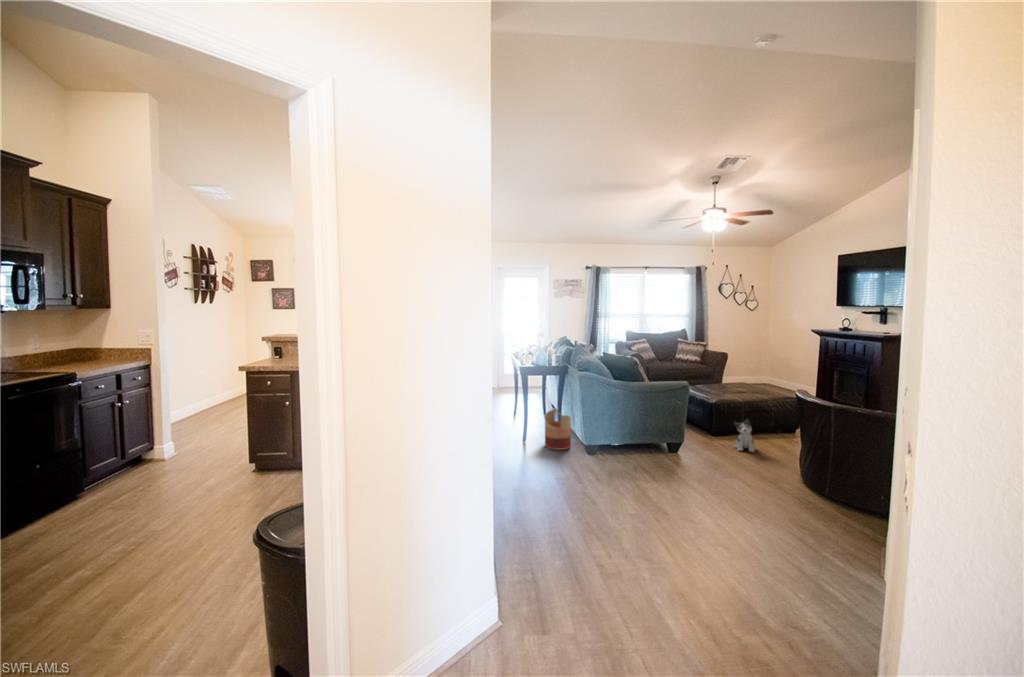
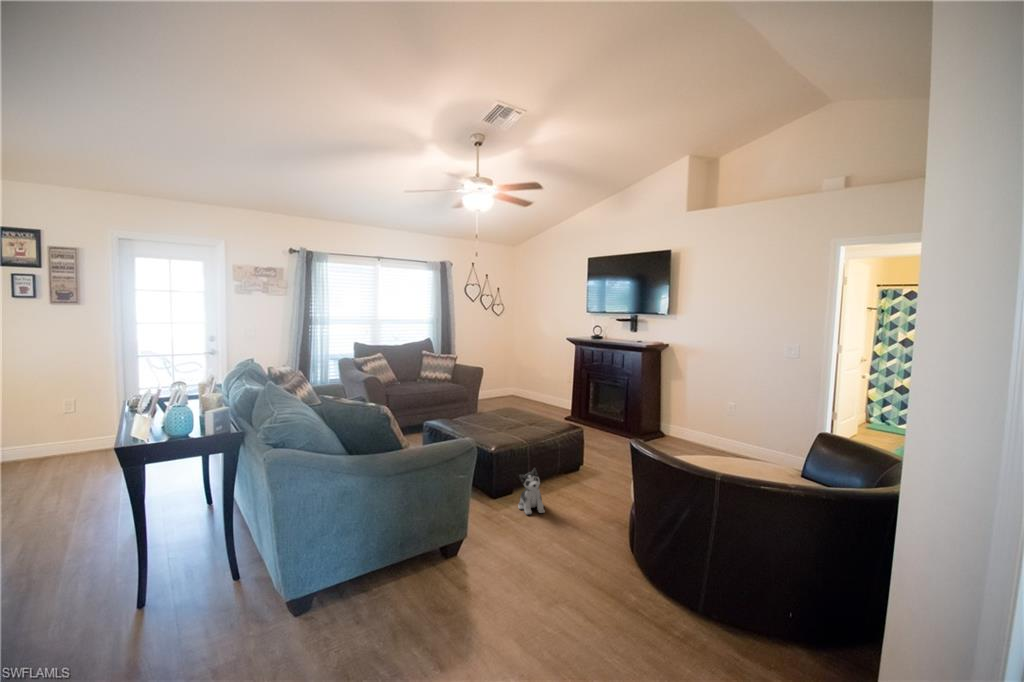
basket: present [545,409,571,450] -> none [186,522,255,623]

